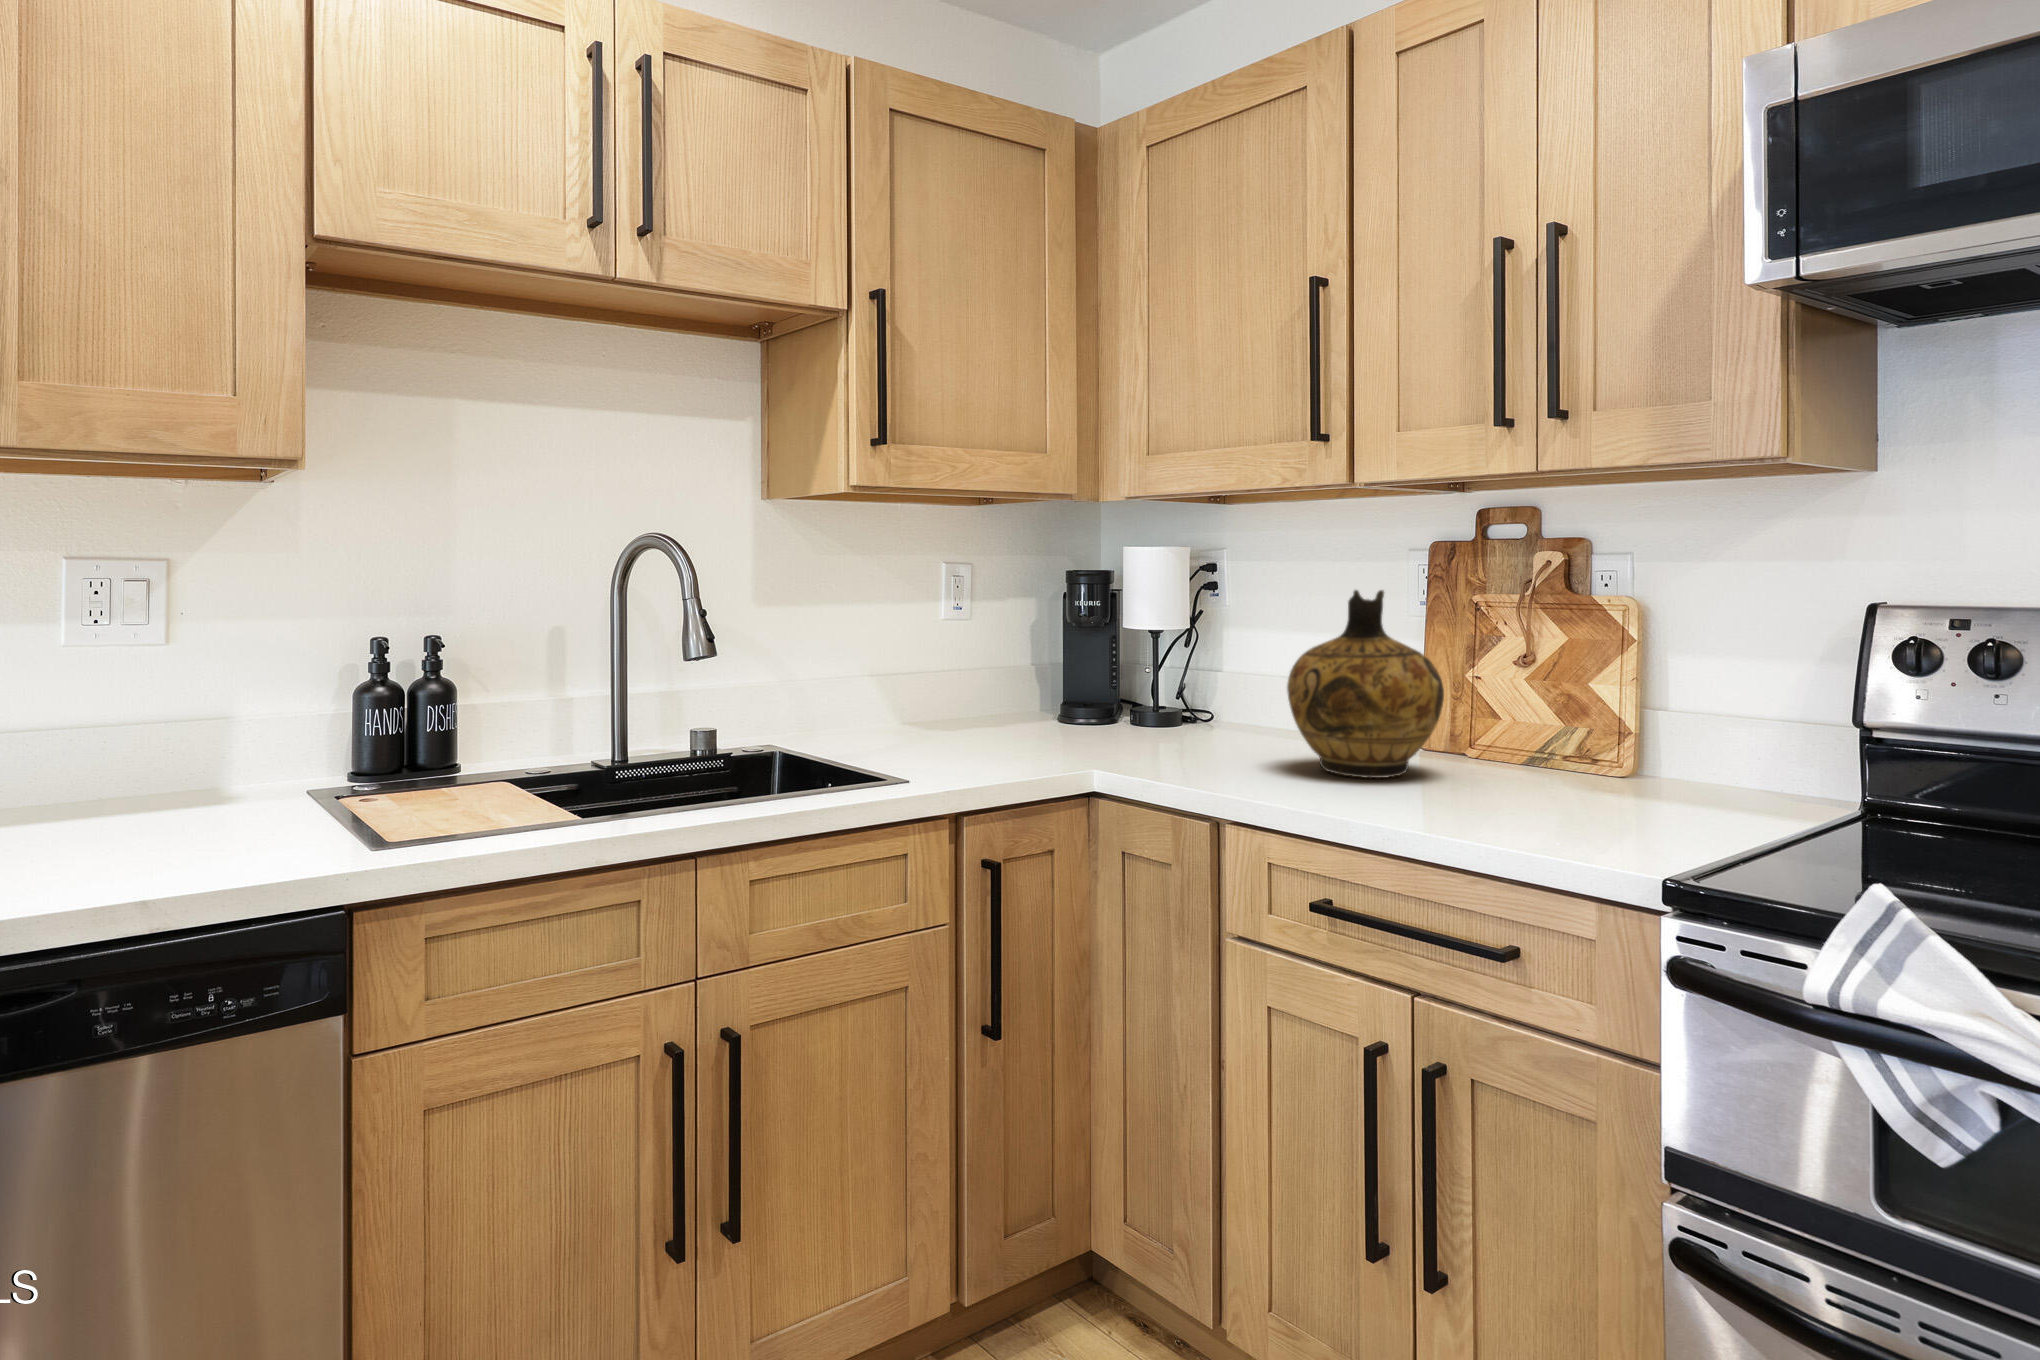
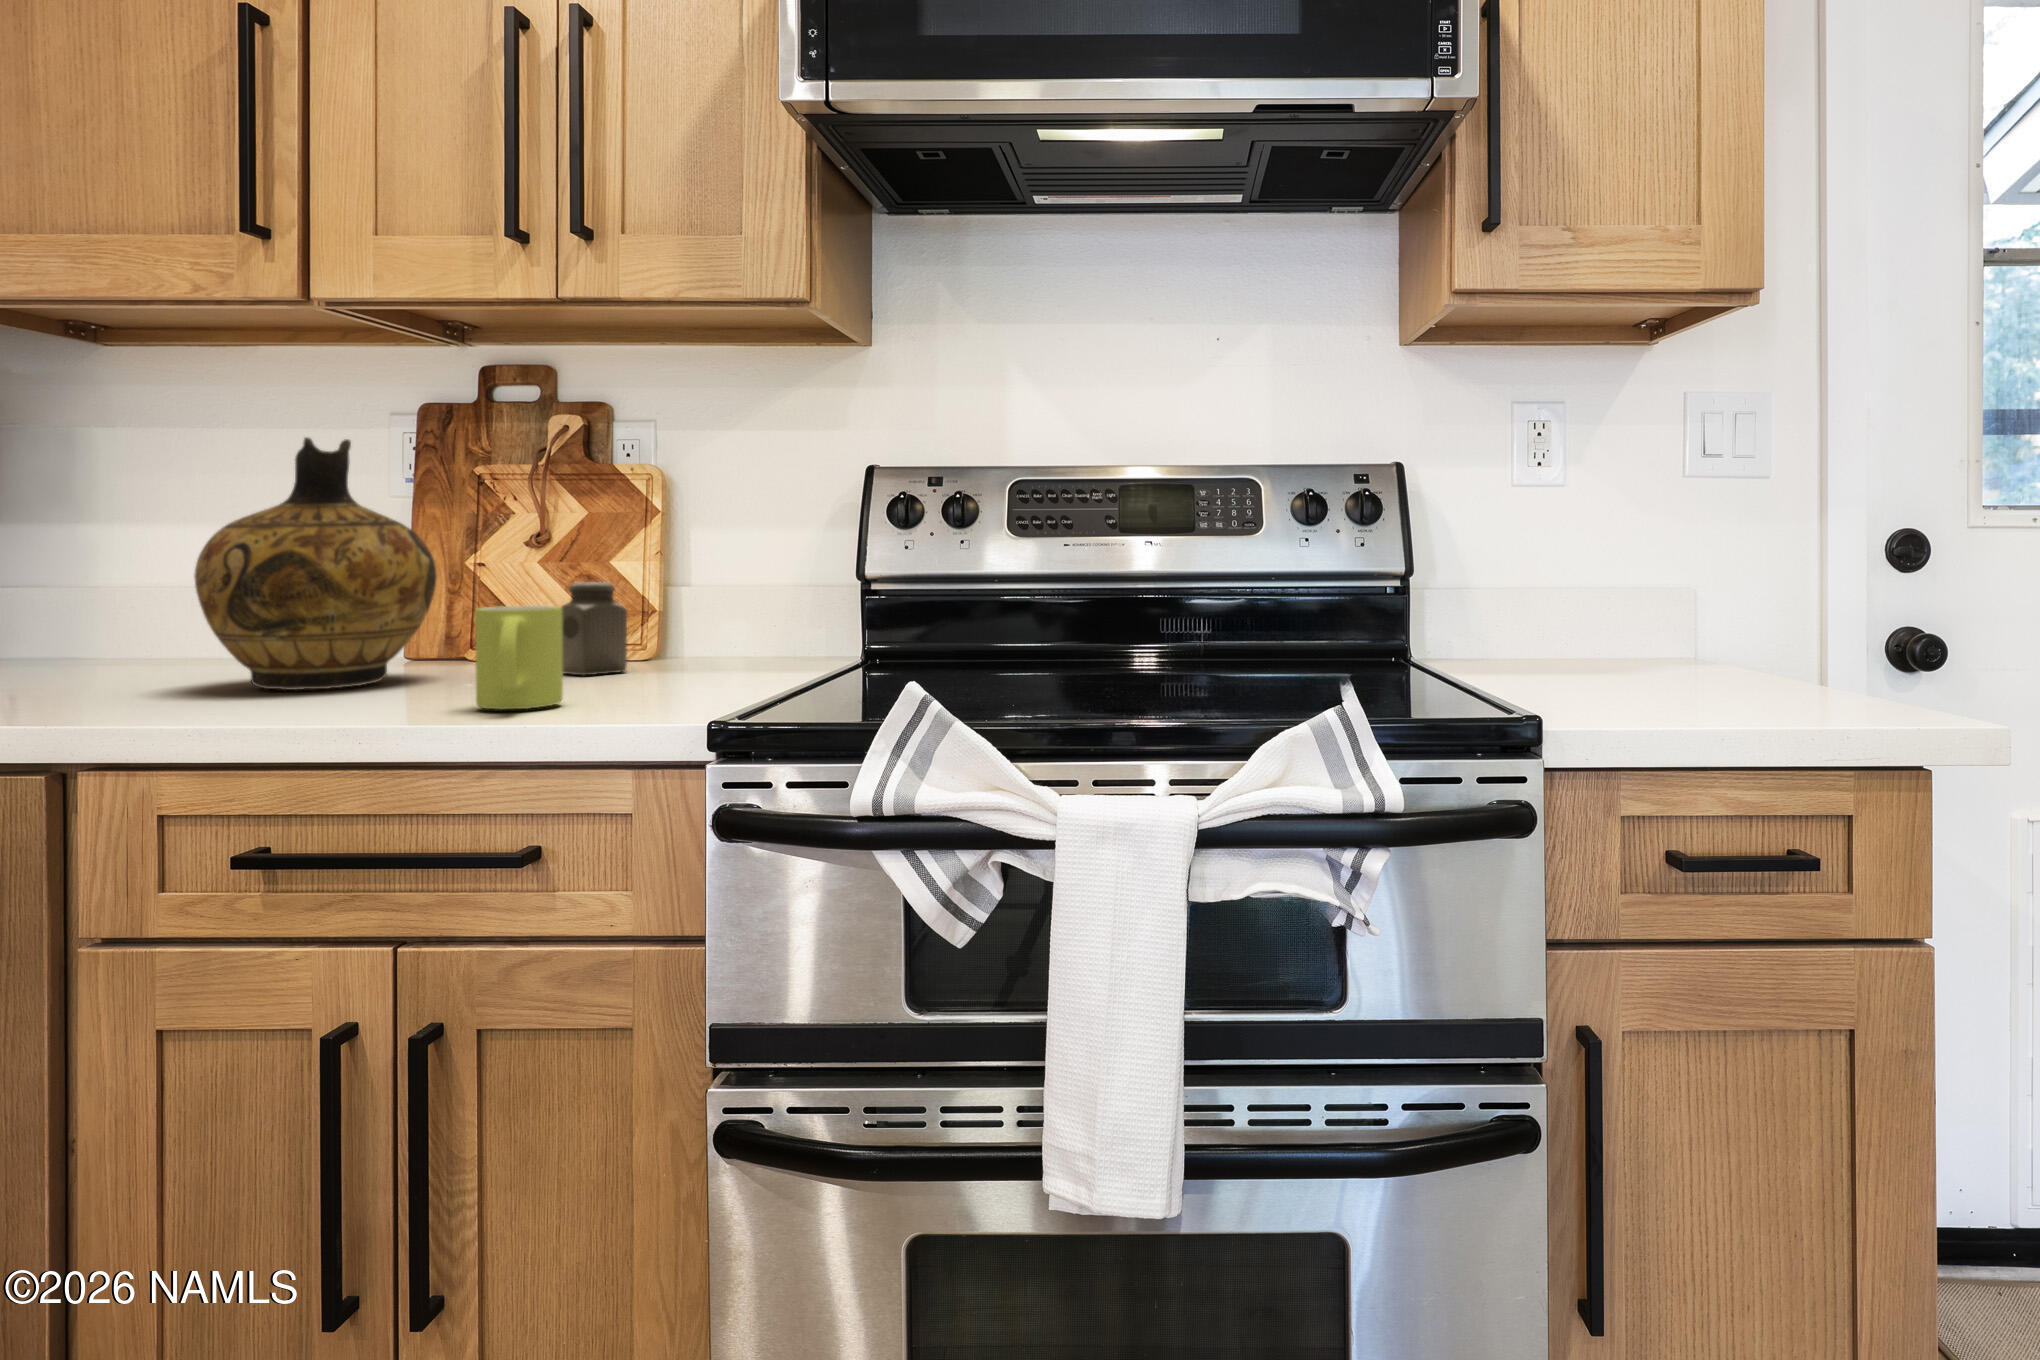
salt shaker: none [1540,706,1601,789] -> present [561,582,627,675]
mug: none [1471,738,1540,827] -> present [475,606,563,710]

